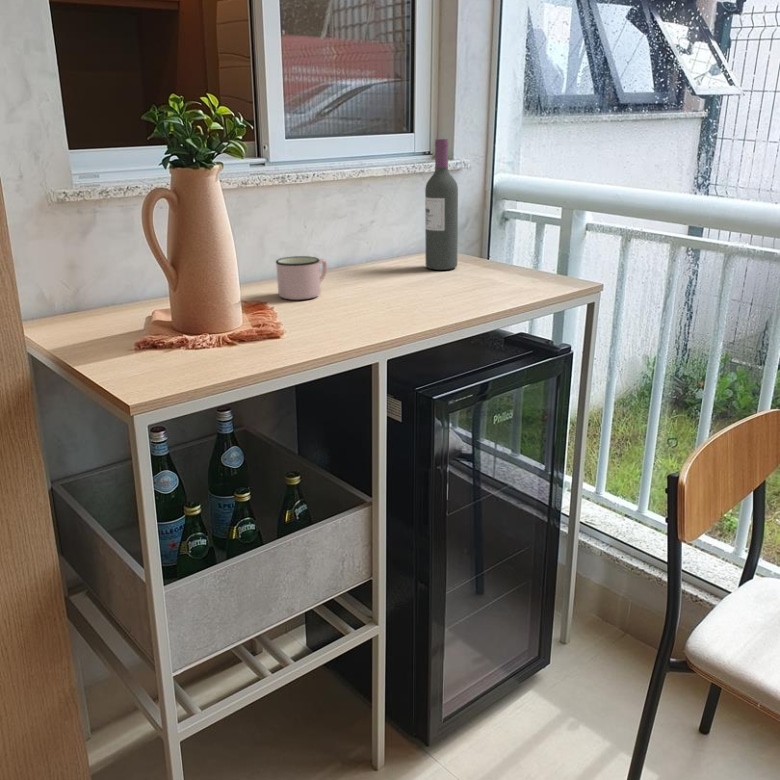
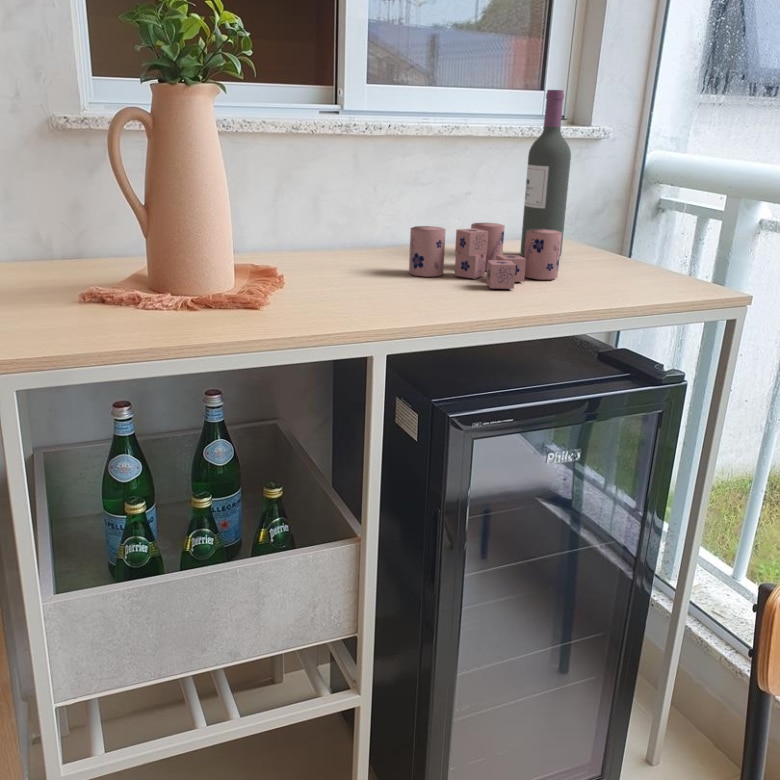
candle: none [360,246,471,298] -> present [409,223,562,289]
mug: present [276,256,327,300] -> none [306,220,373,272]

